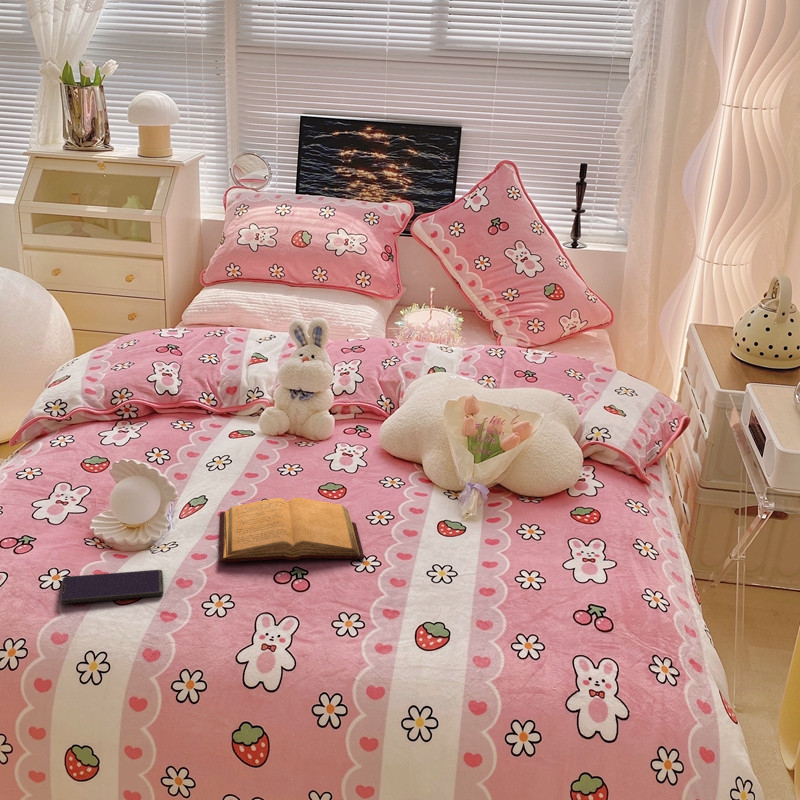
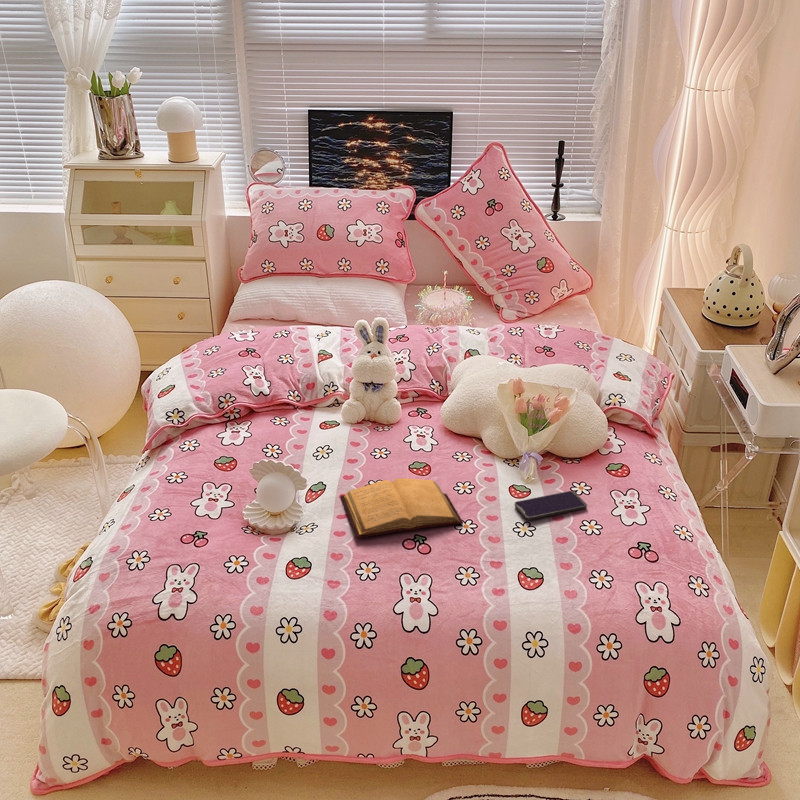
smartphone: present [60,570,164,604] -> present [515,491,587,520]

